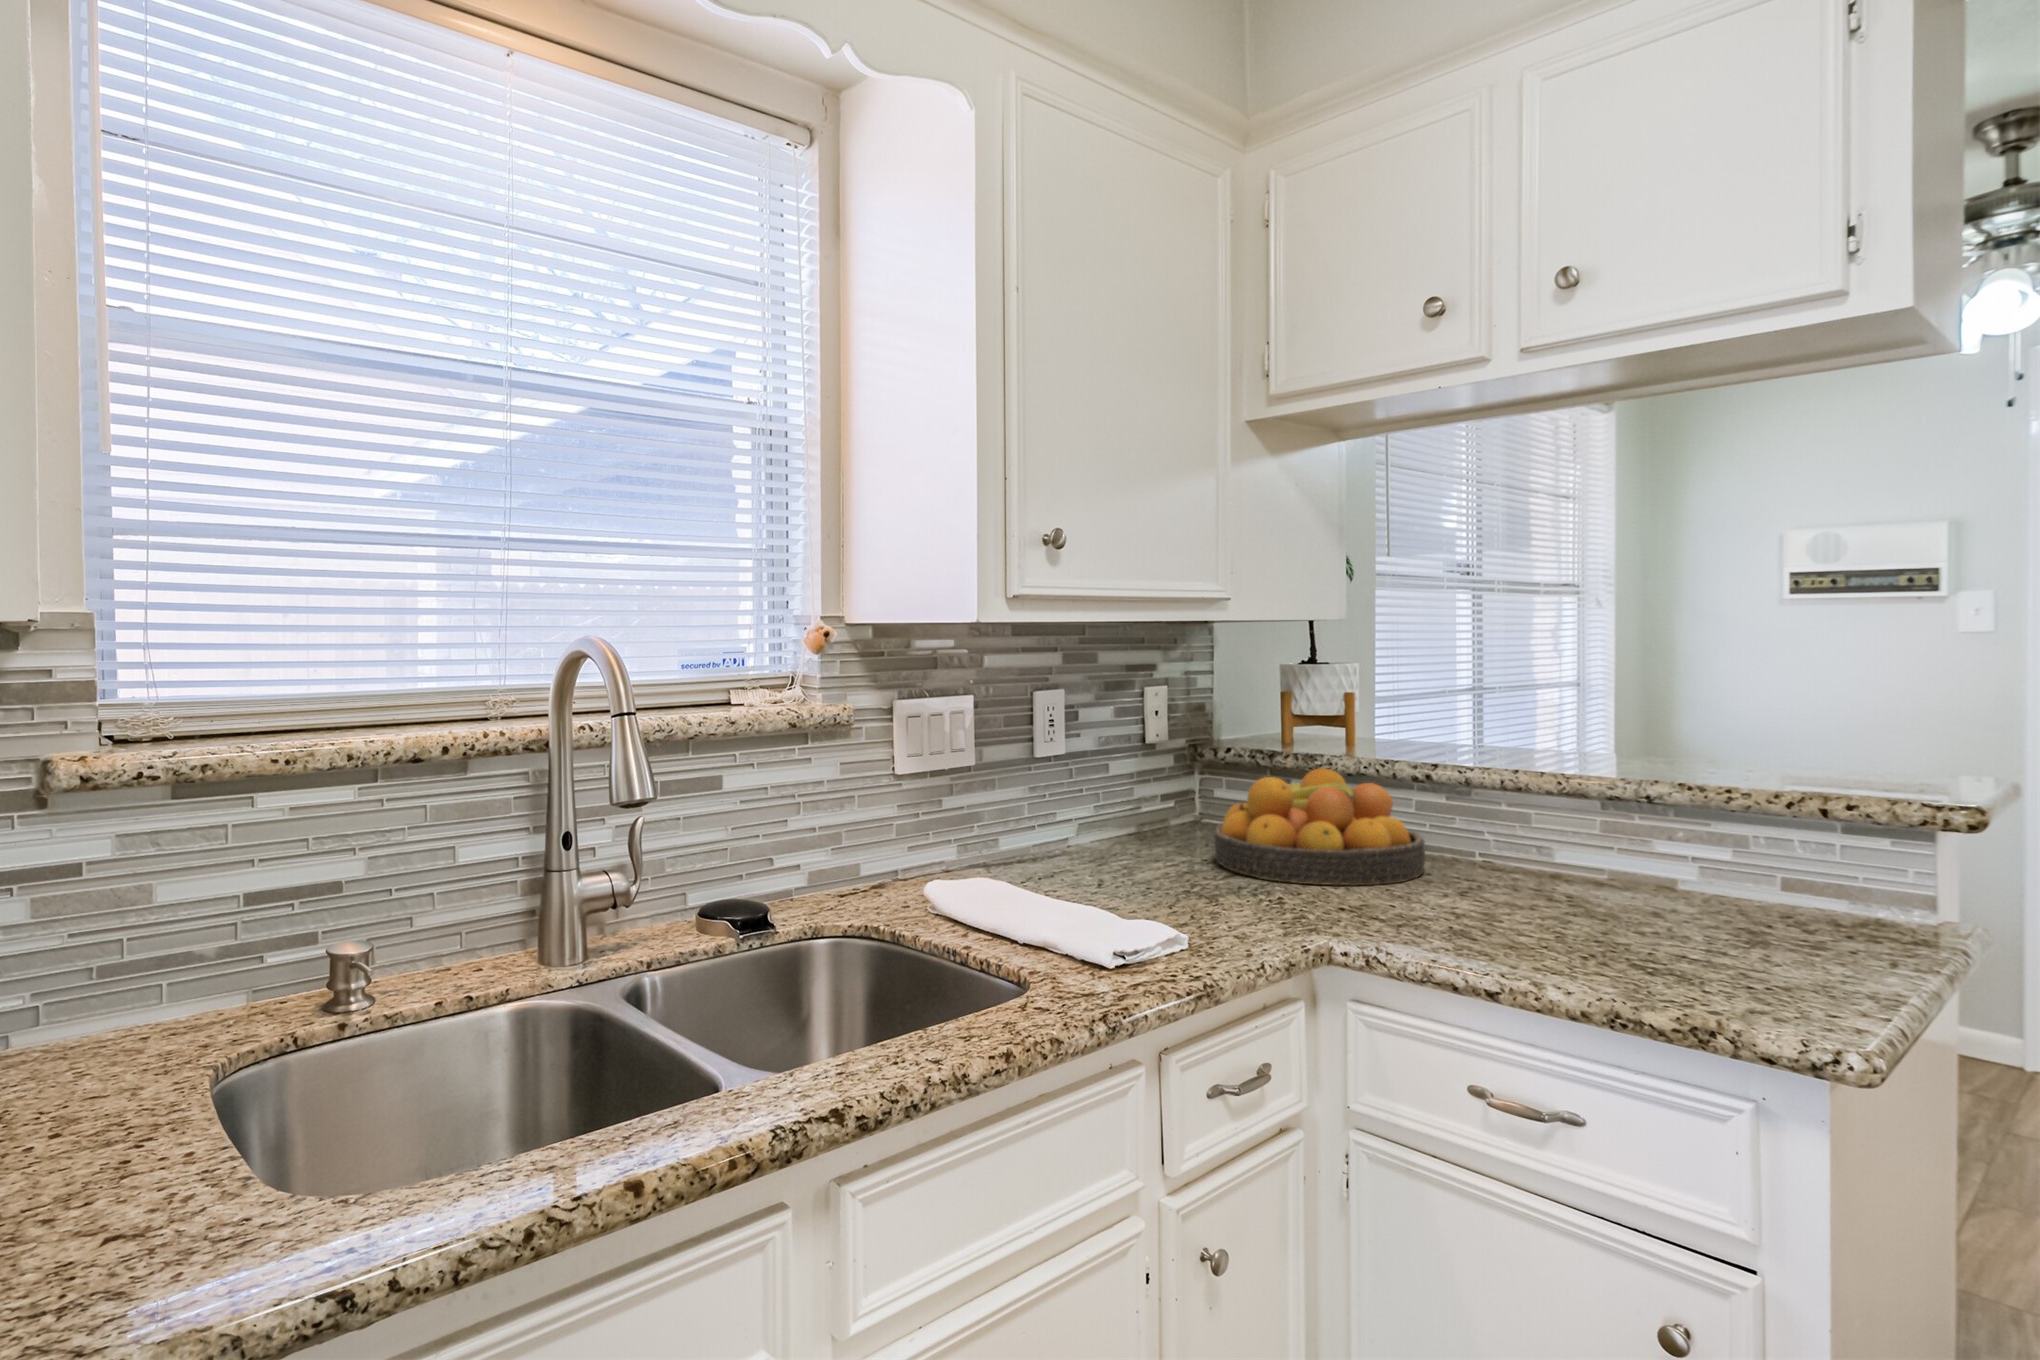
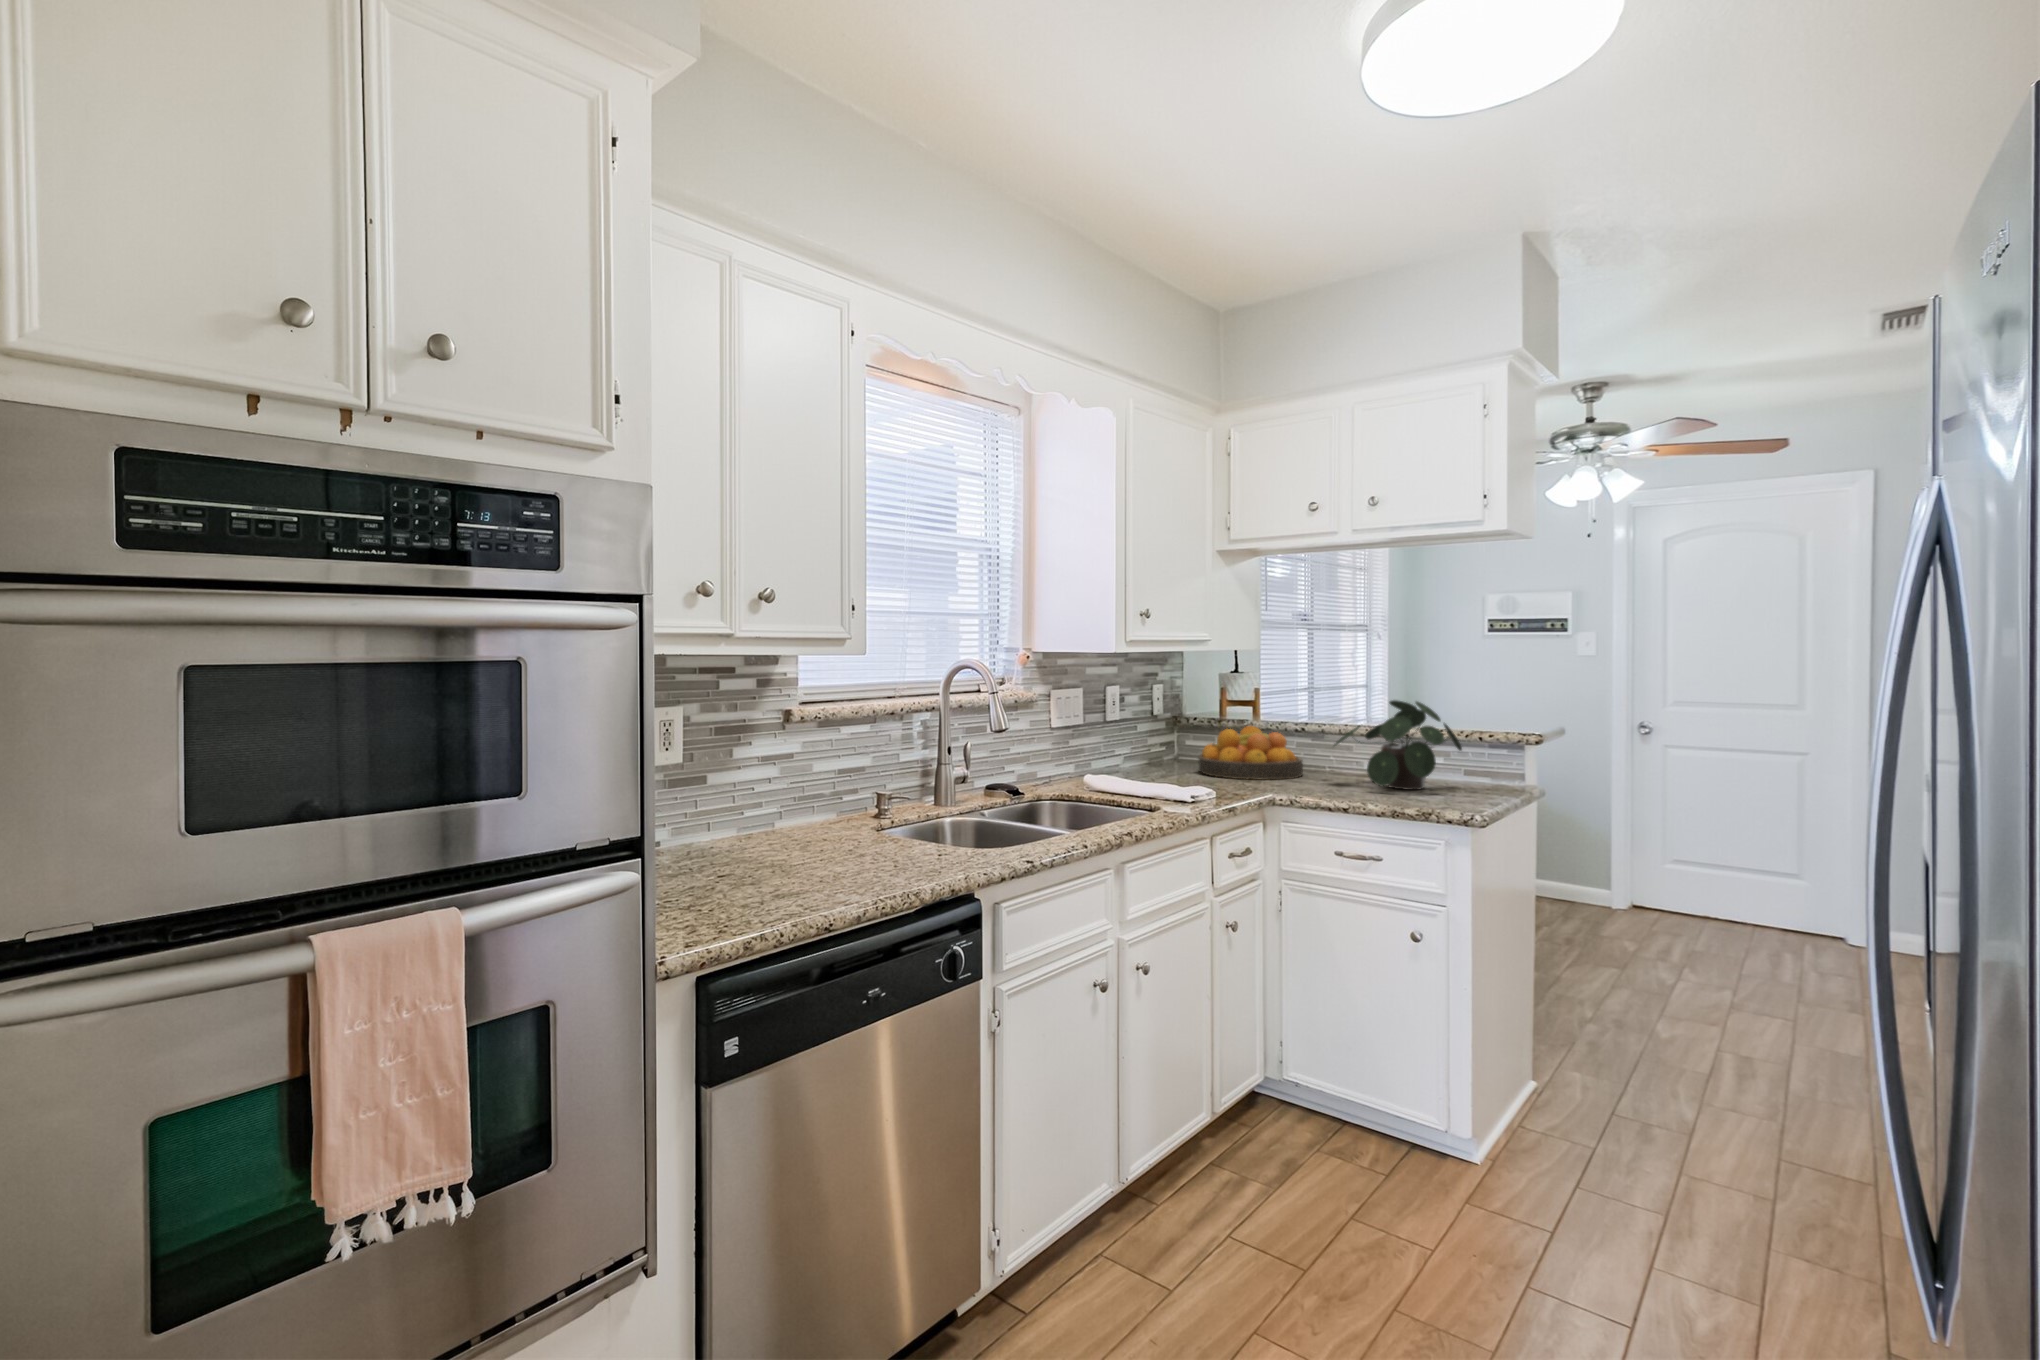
potted plant: none [1478,725,1785,929] -> present [1334,700,1462,790]

